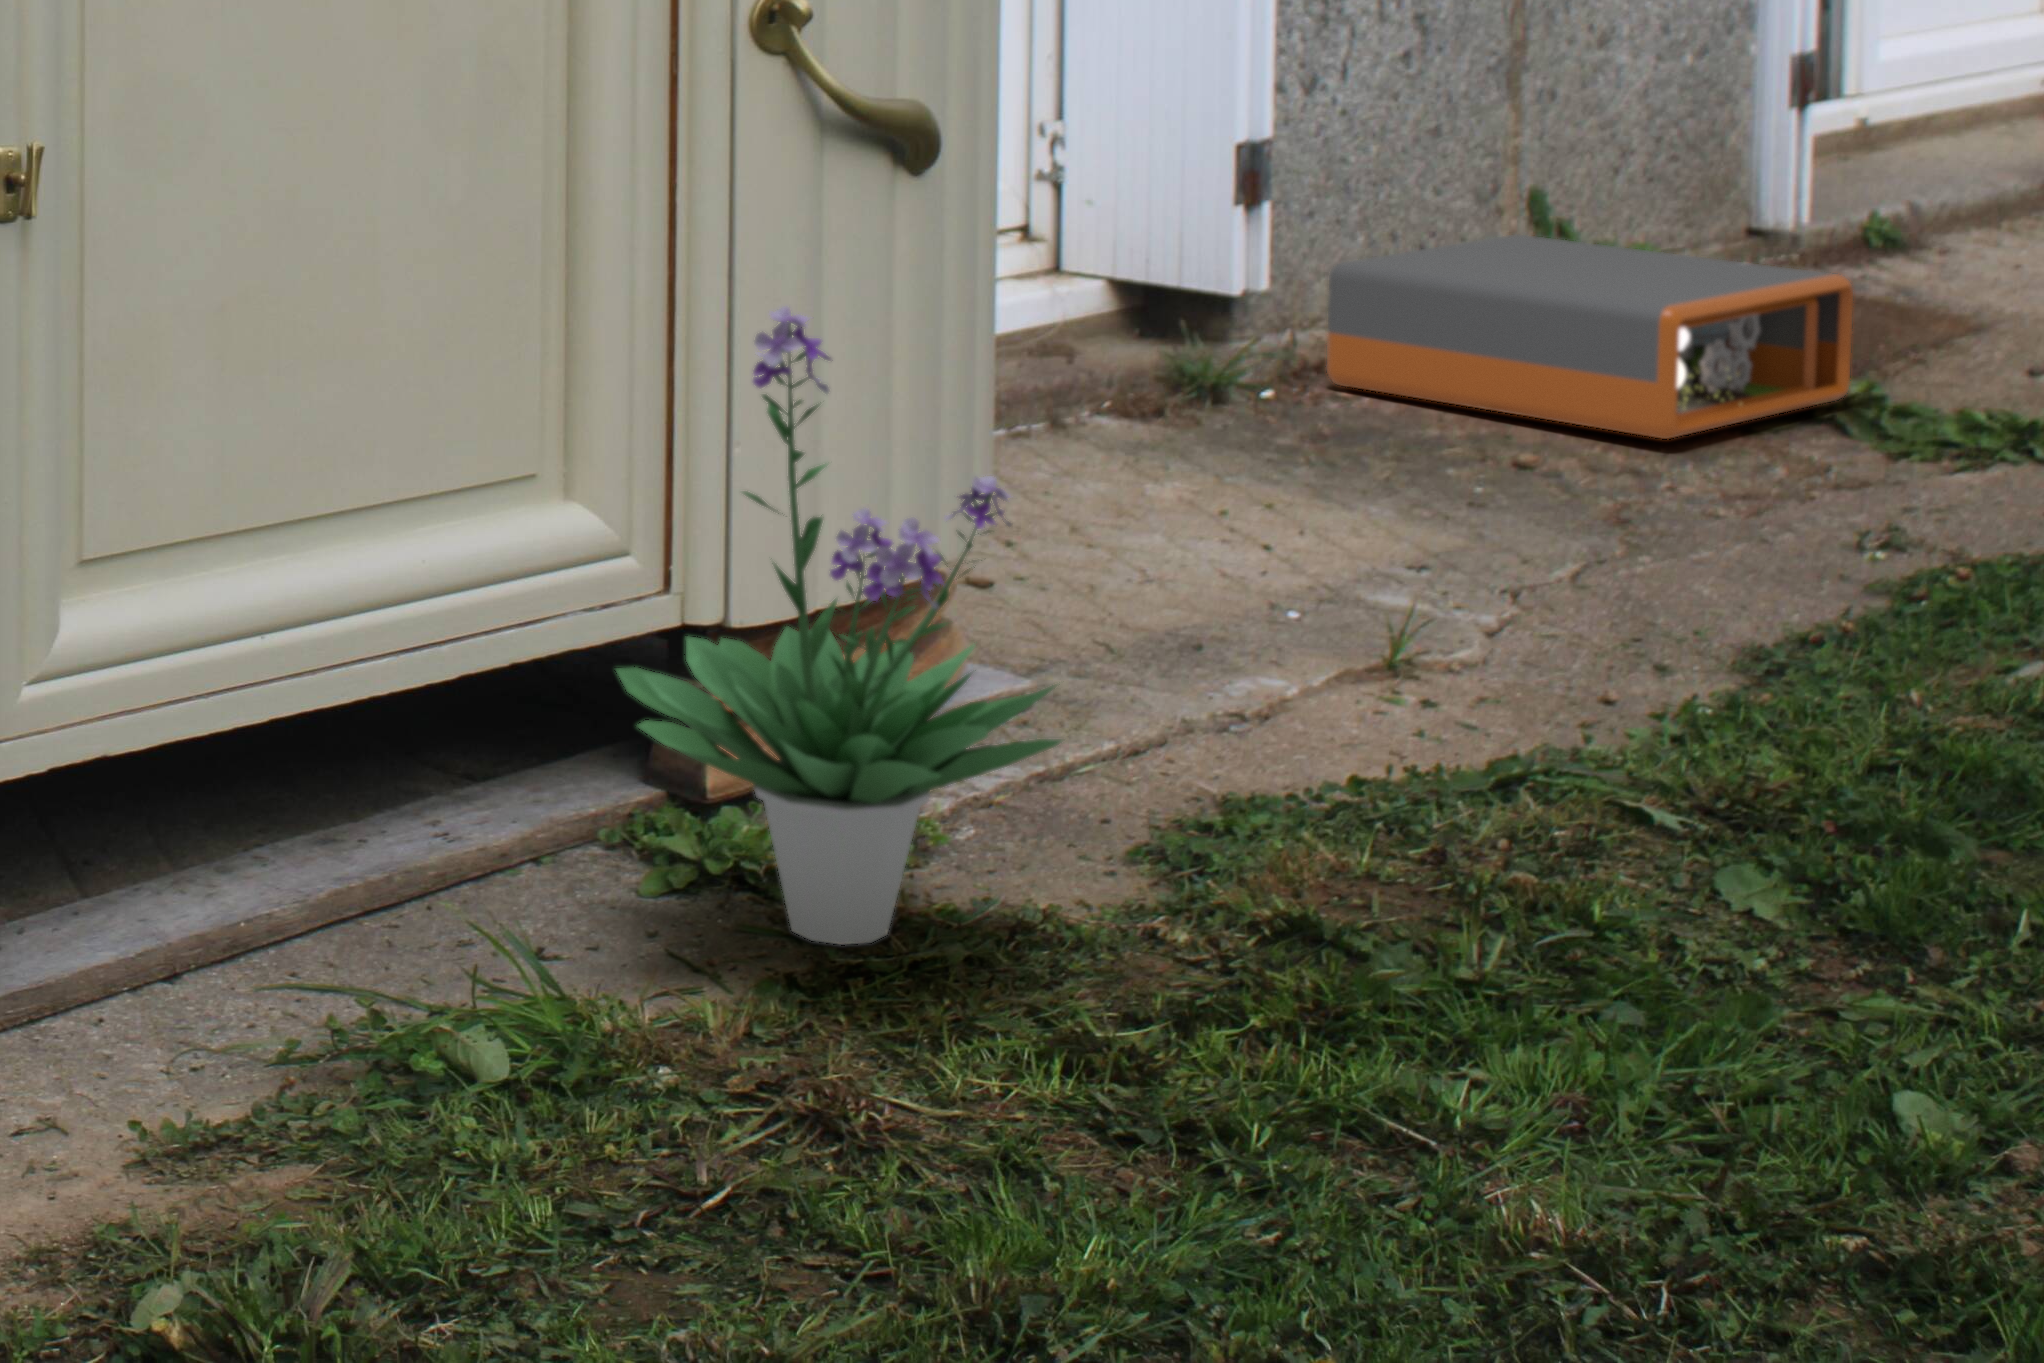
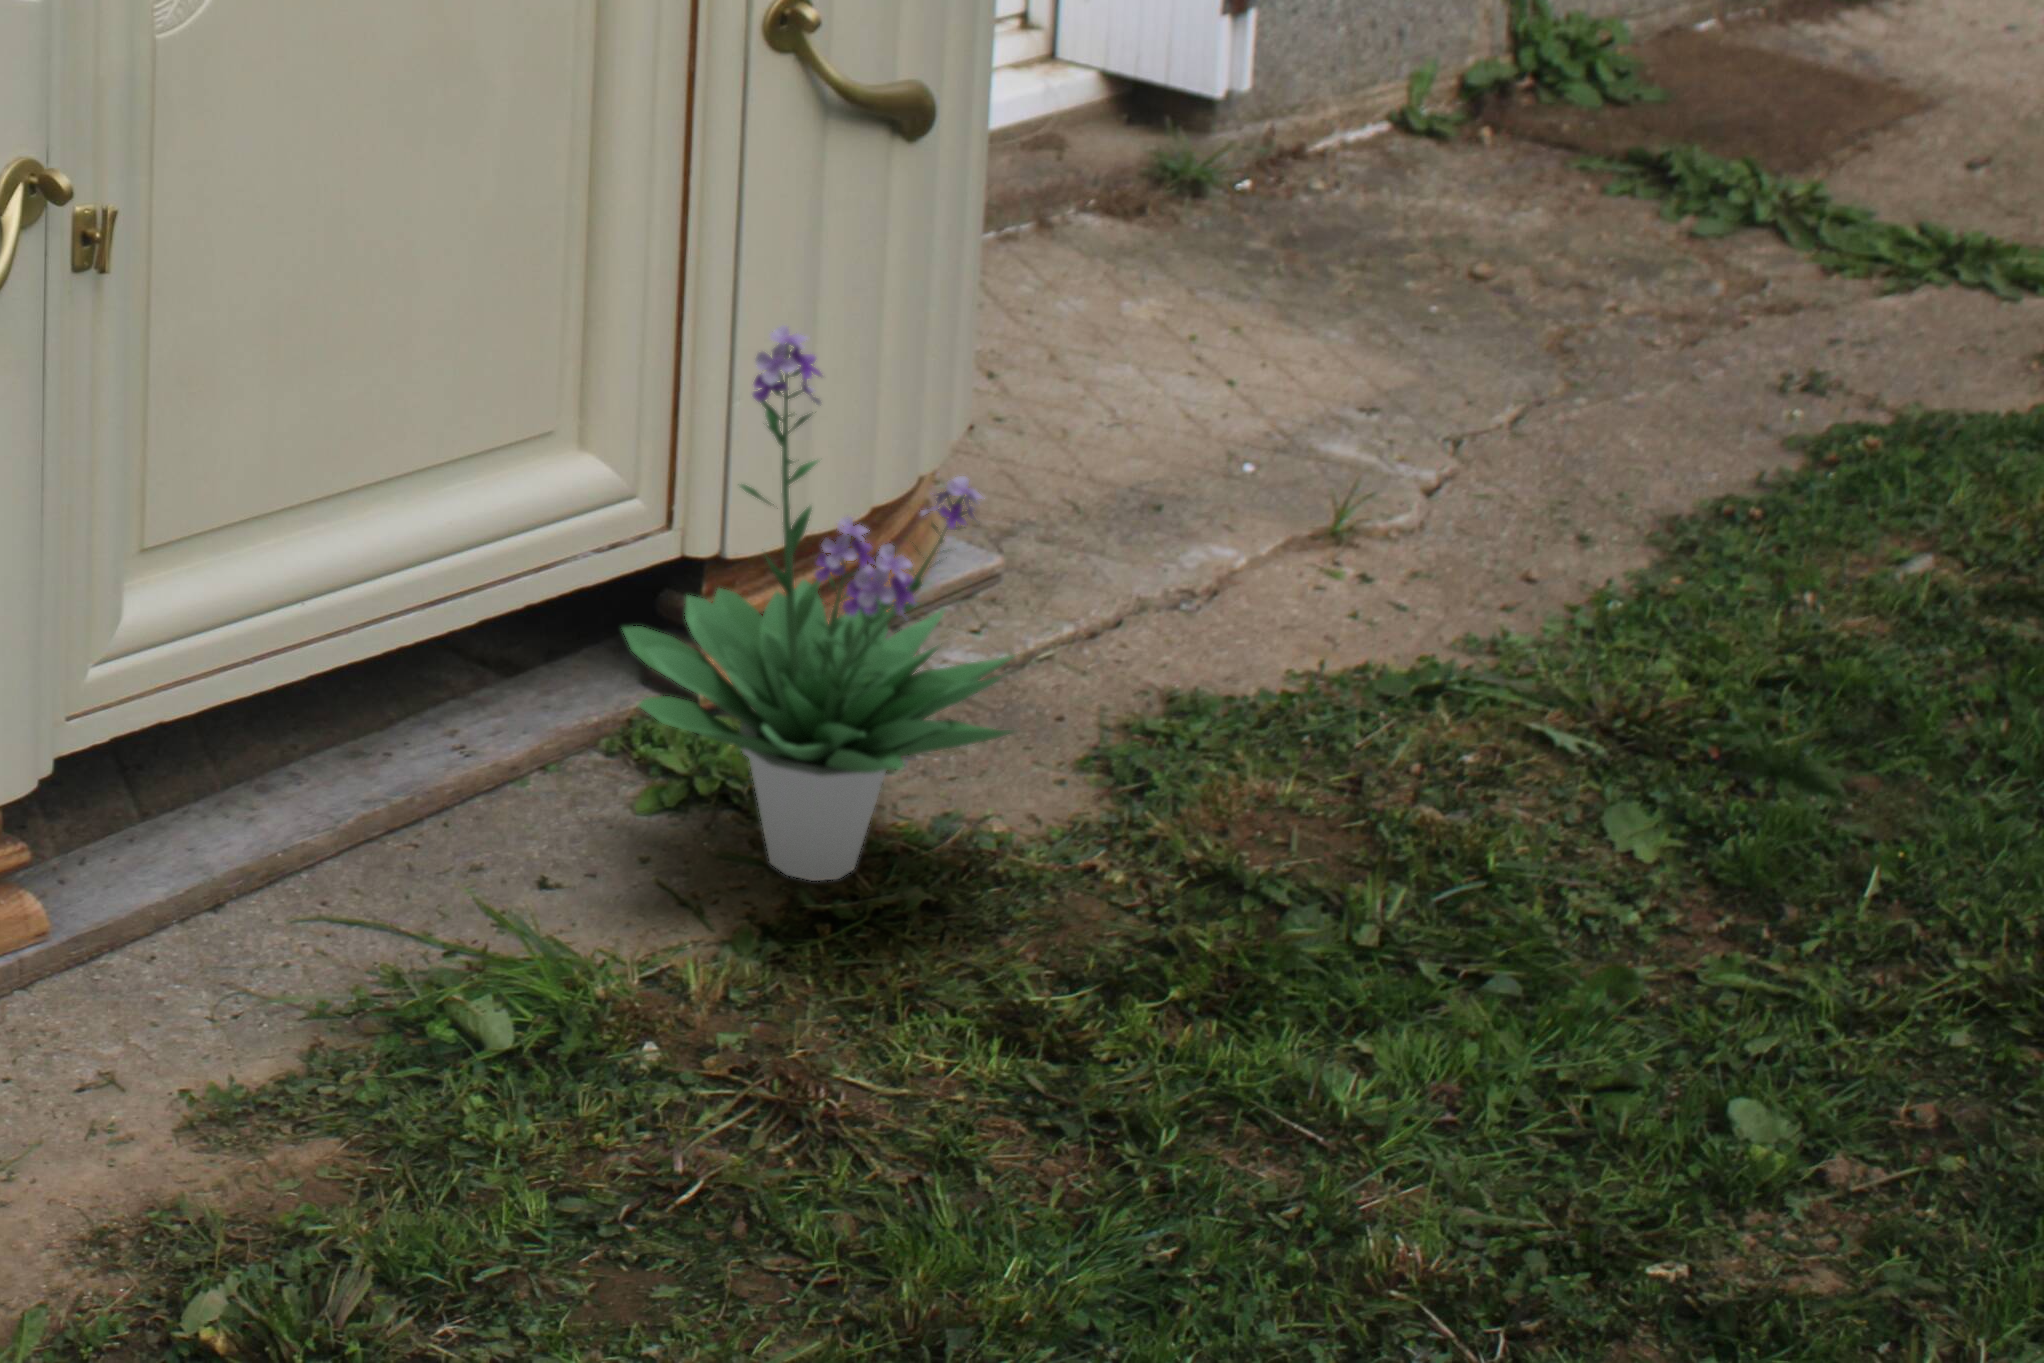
storage box: present [1327,235,1853,439] -> none [1301,21,1797,252]

